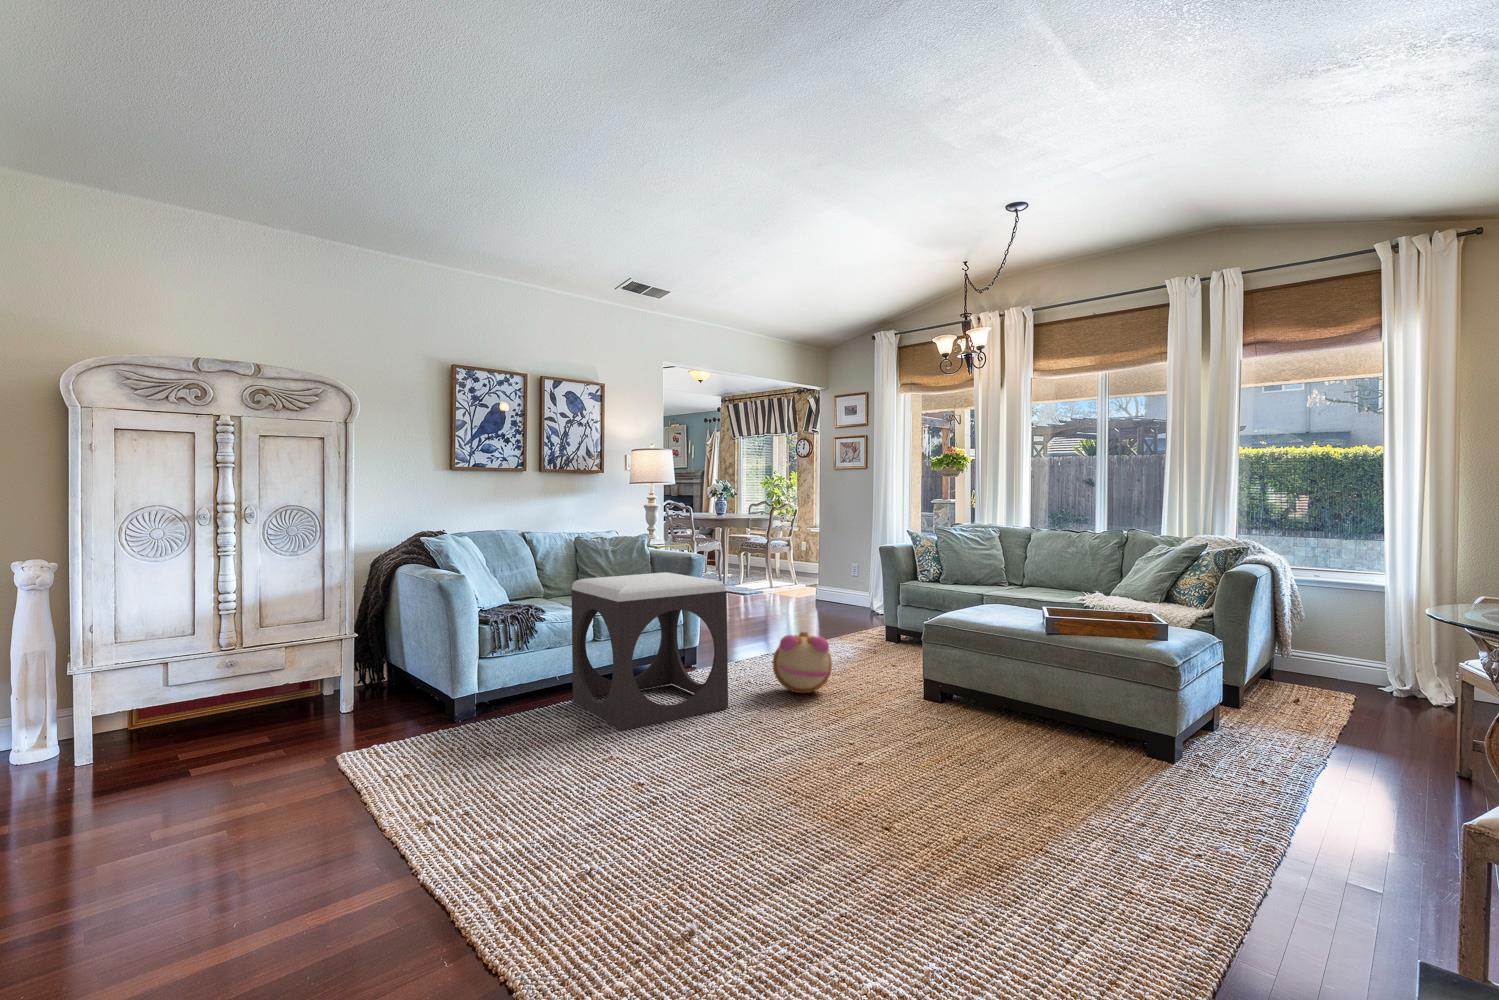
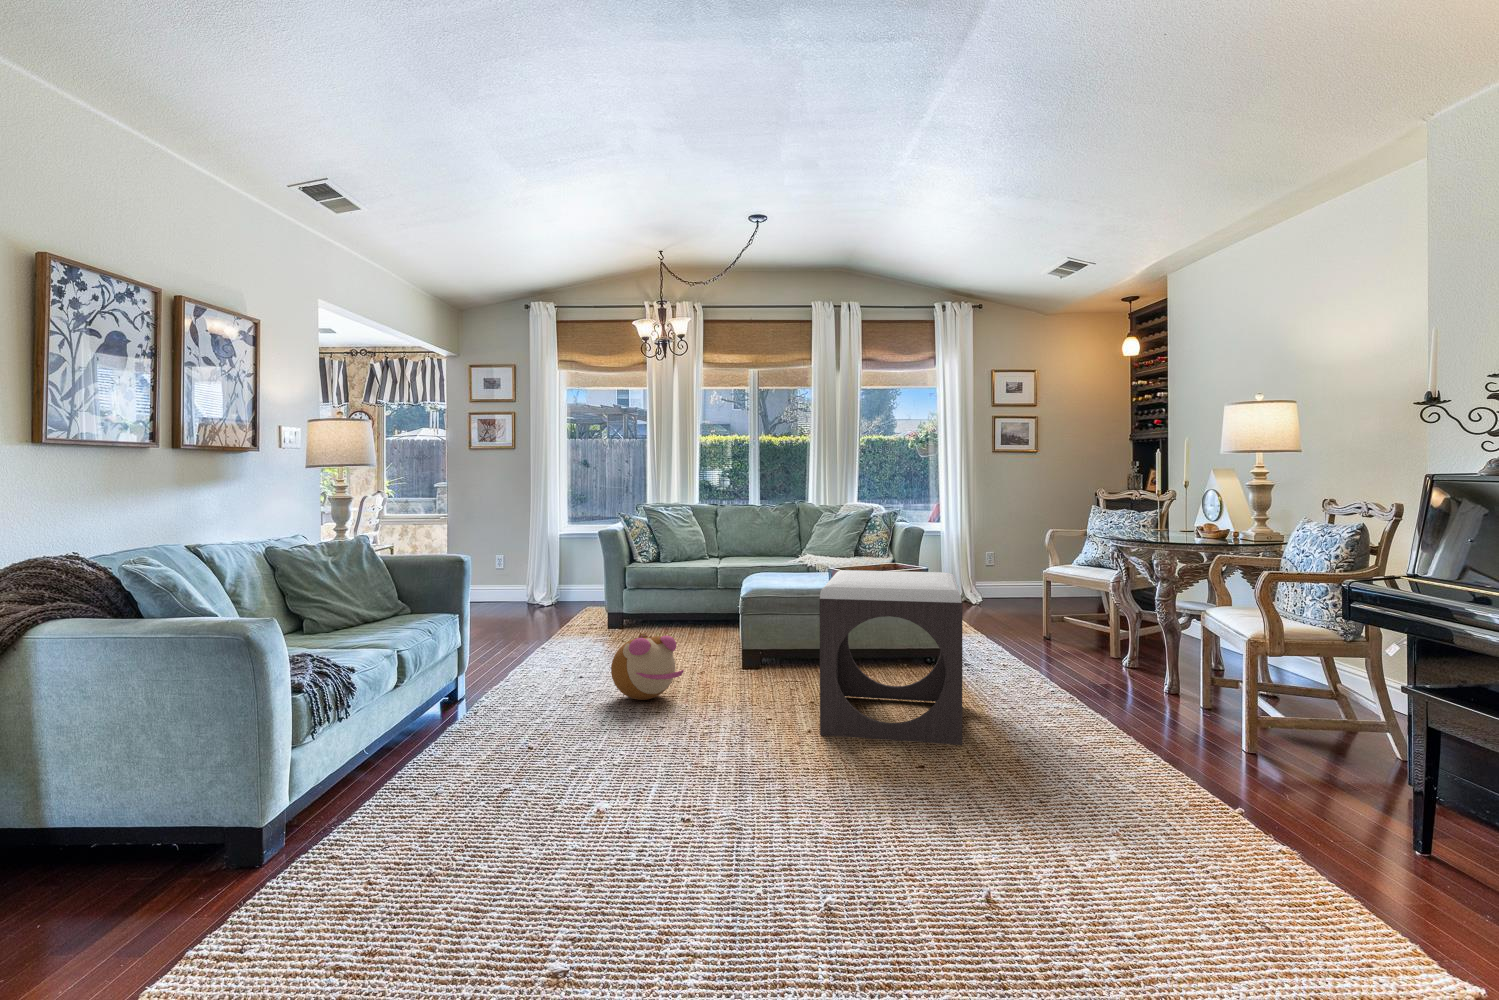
footstool: present [571,572,728,731] -> present [819,570,963,745]

